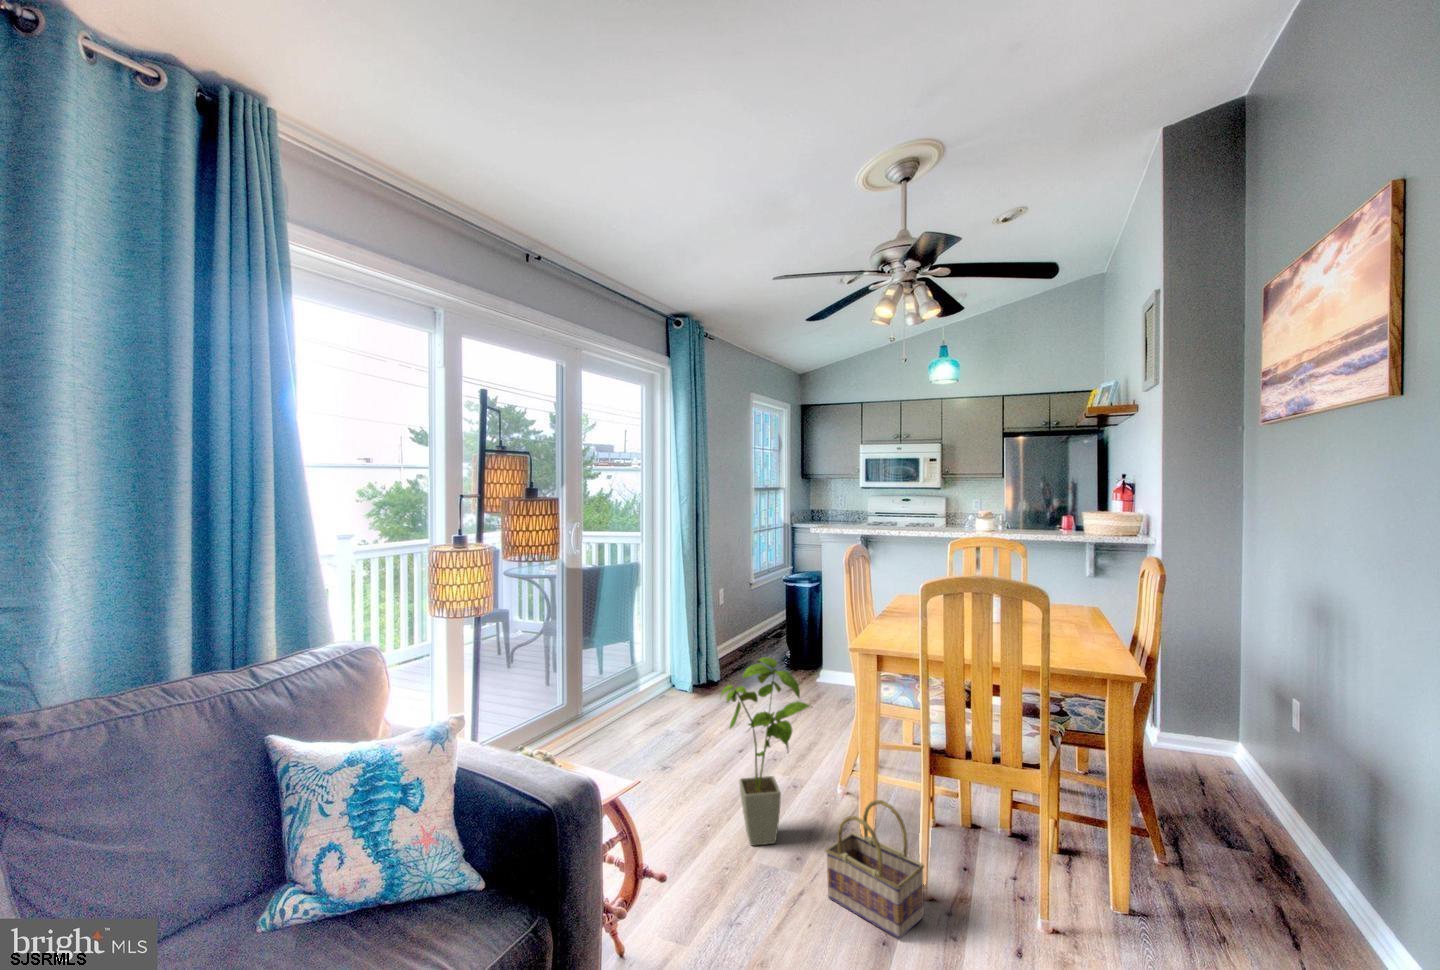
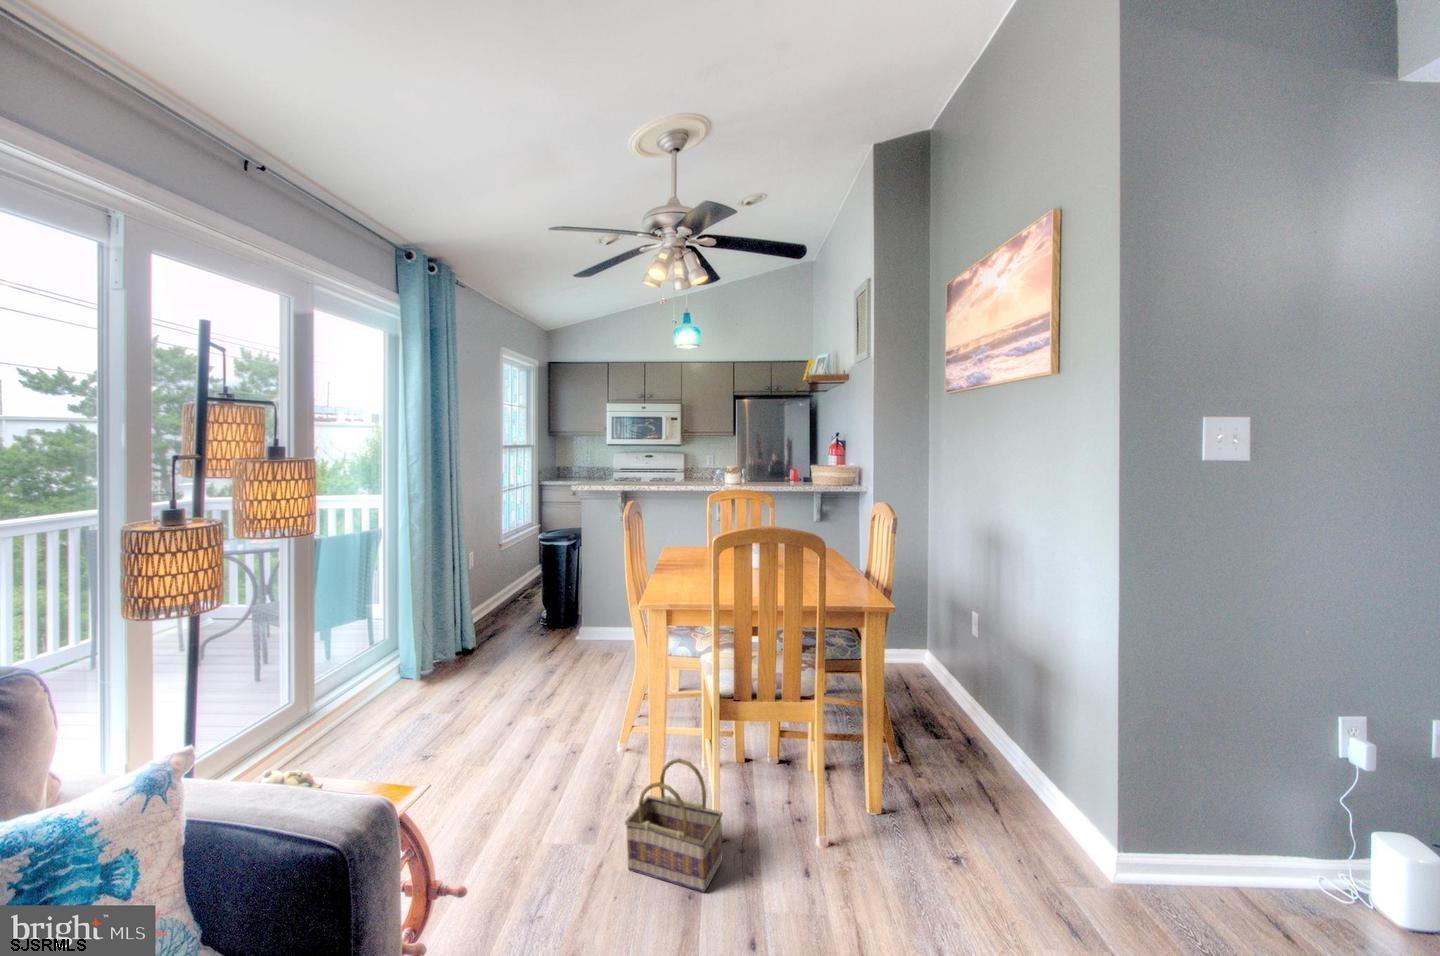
house plant: present [721,657,810,846] -> none [494,630,598,834]

